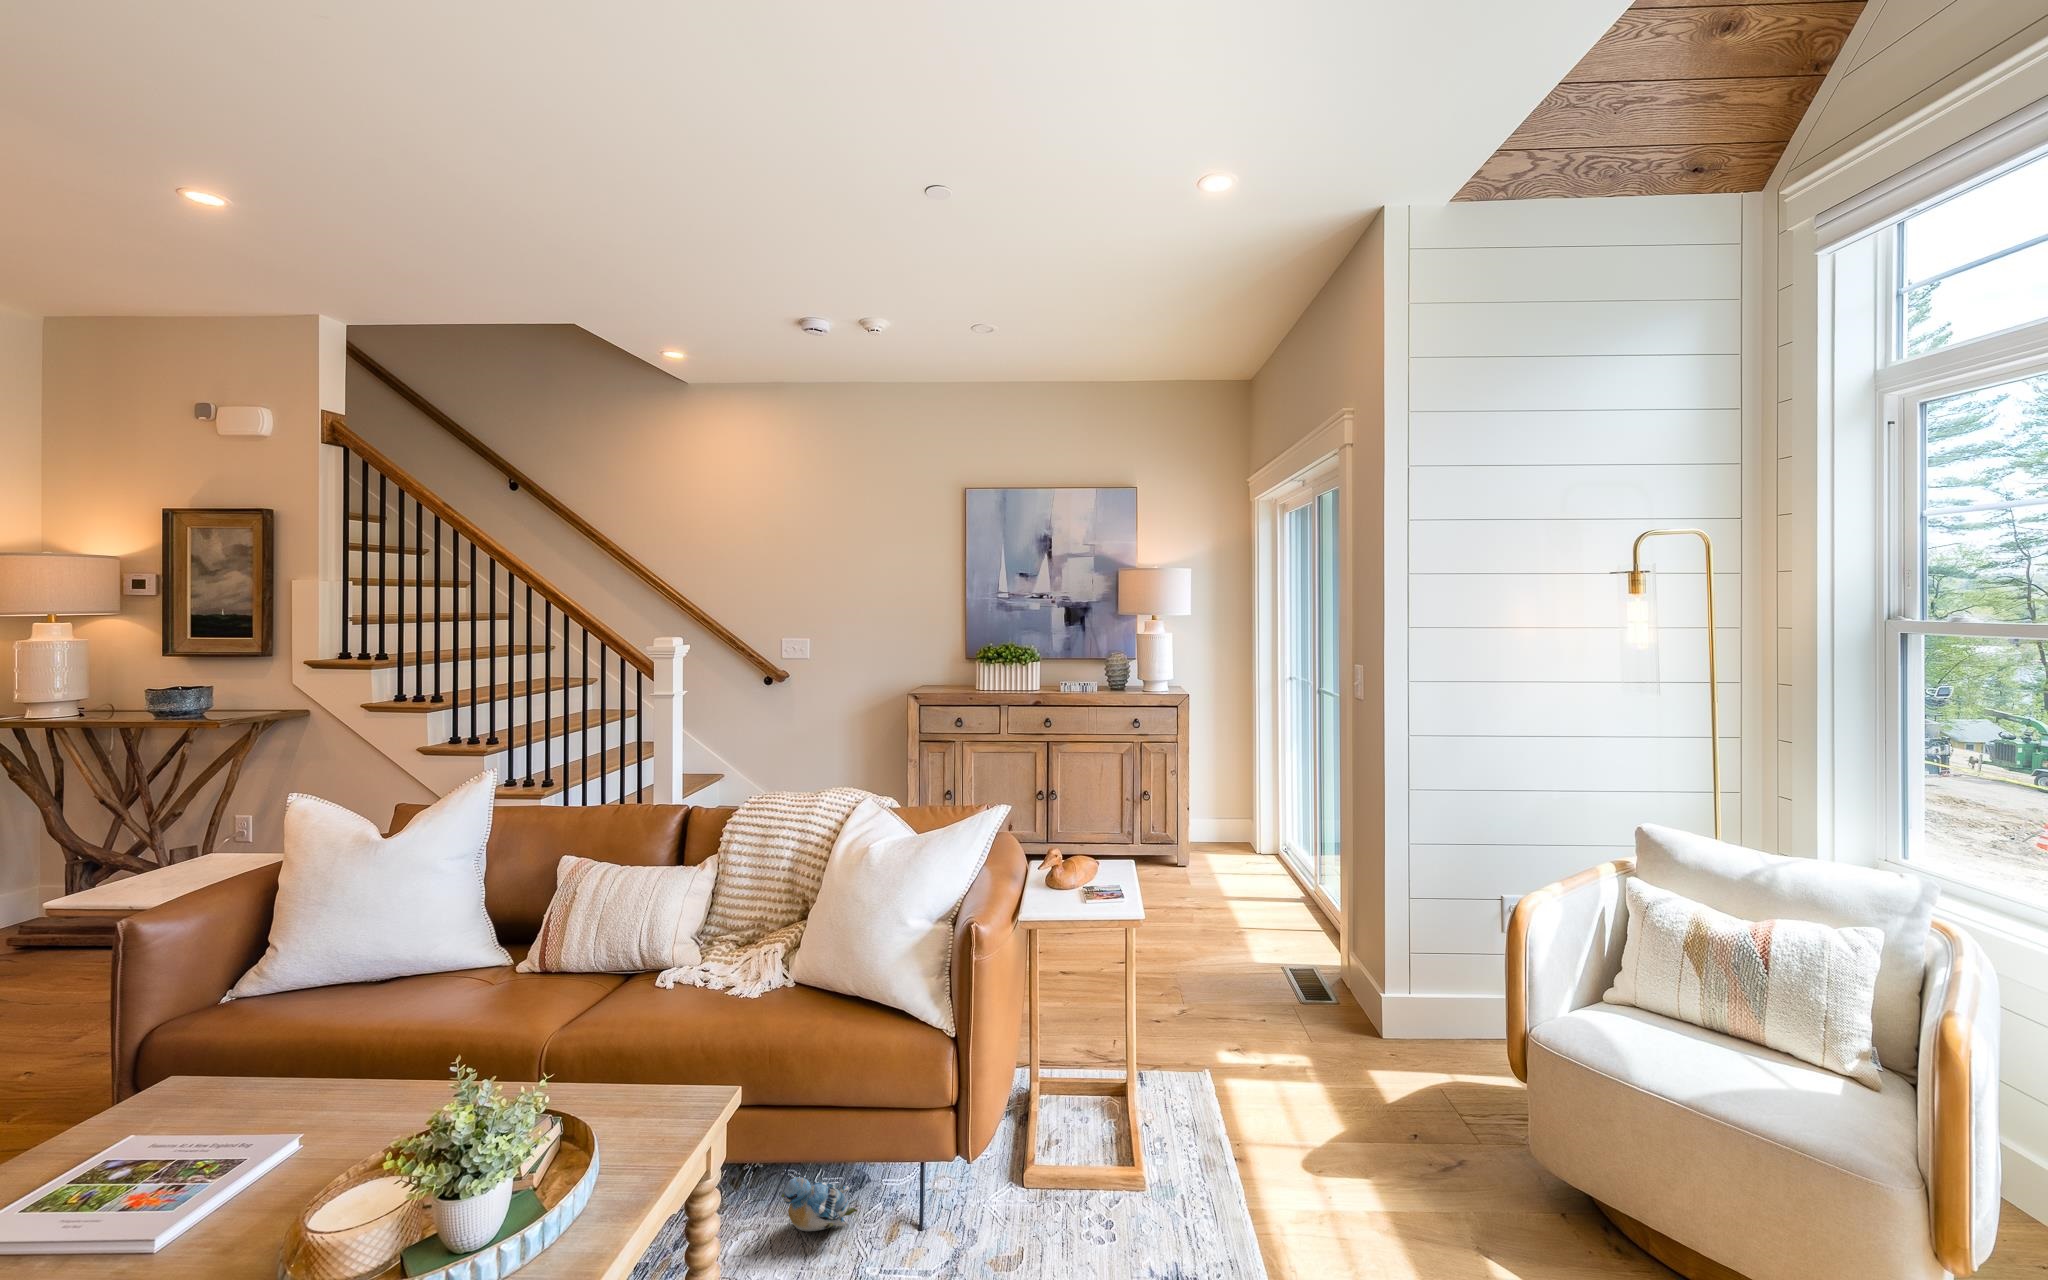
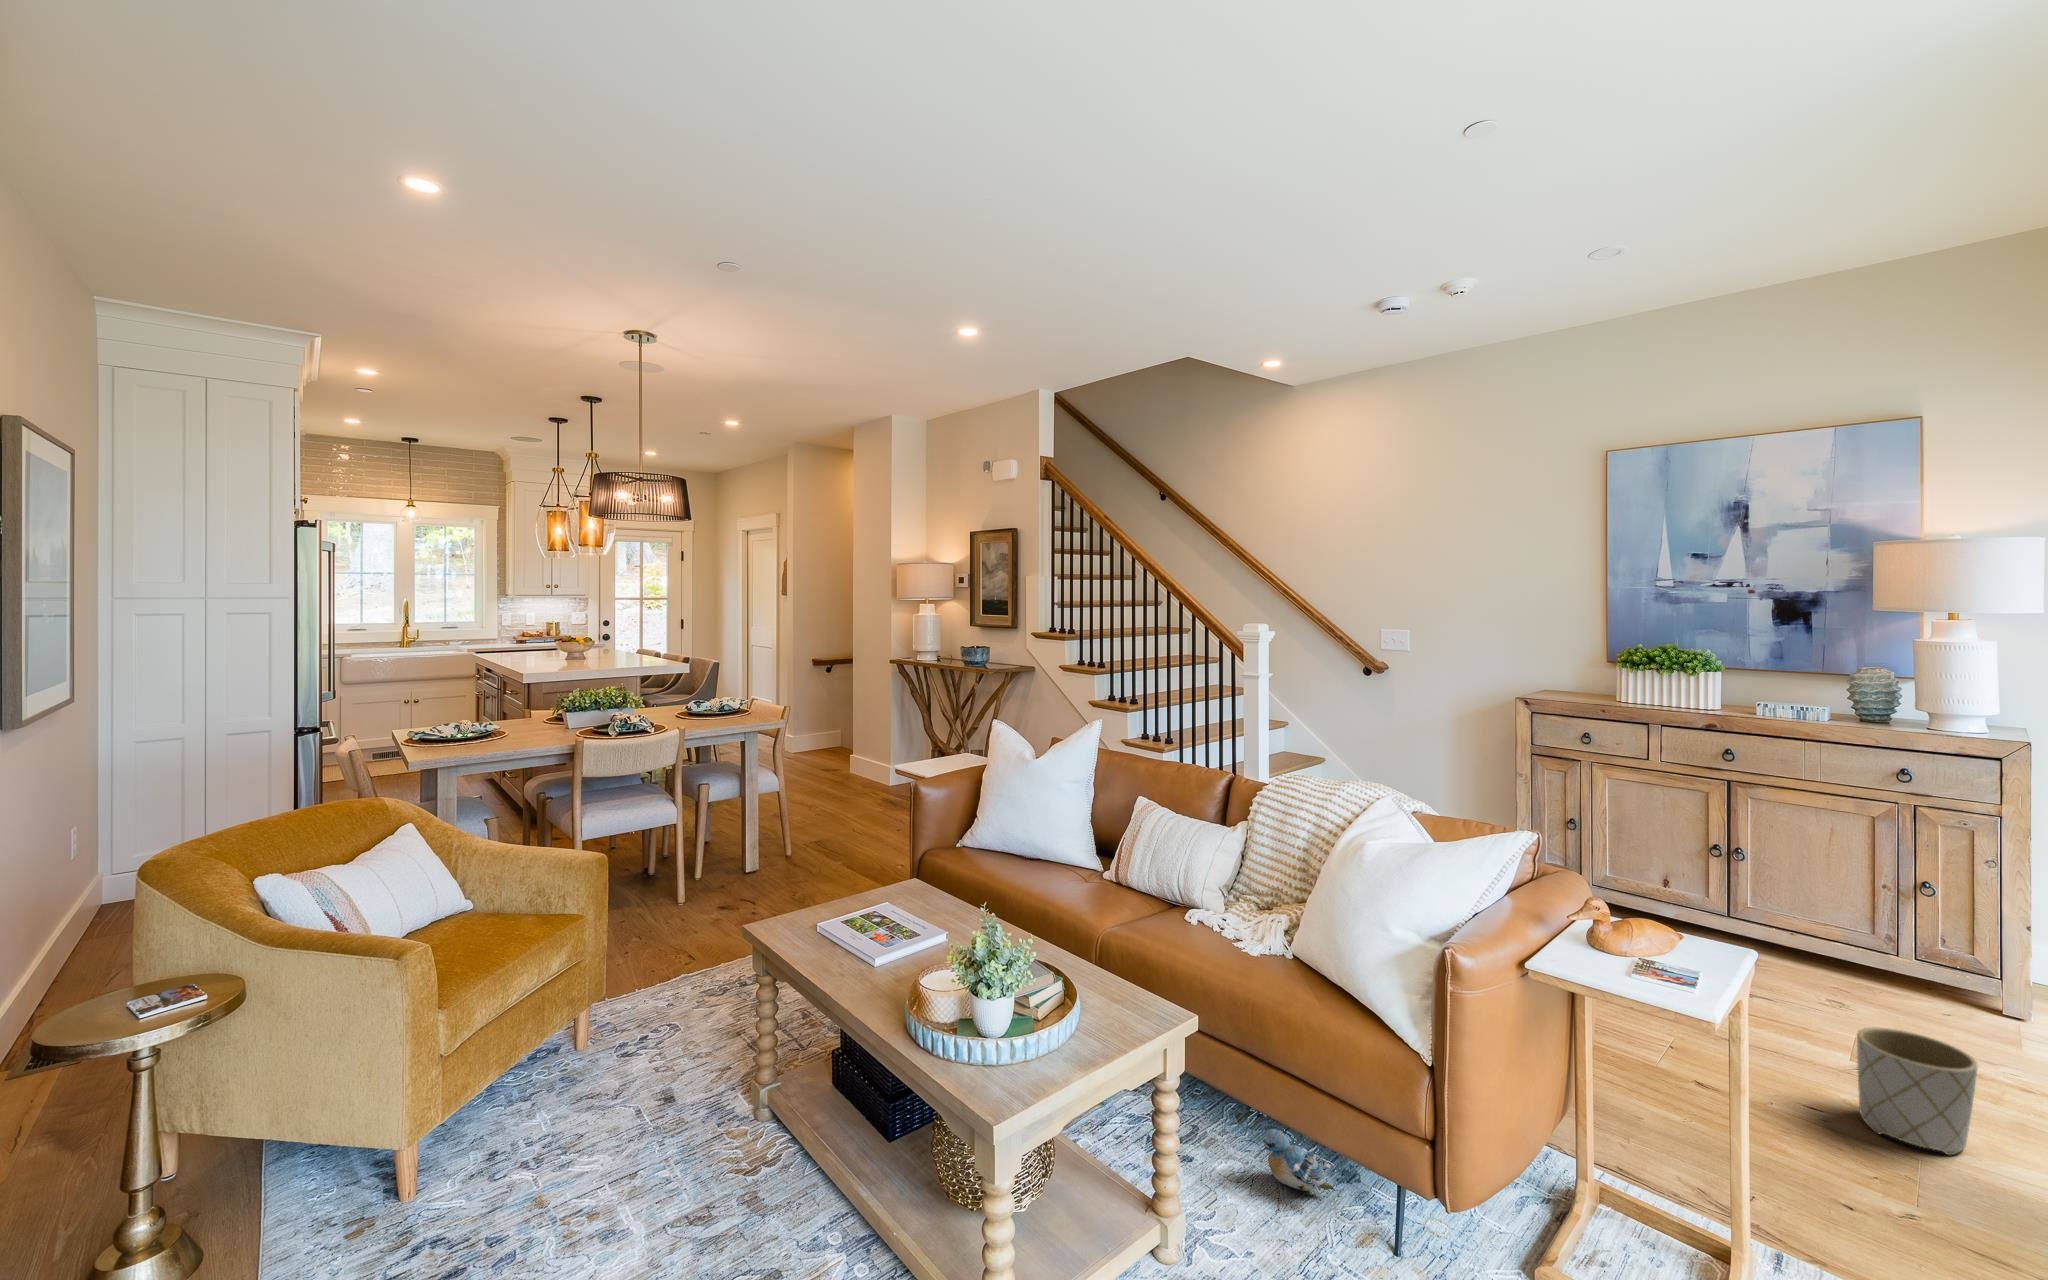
planter: none [1150,900,1207,975] -> present [1857,1028,1978,1155]

